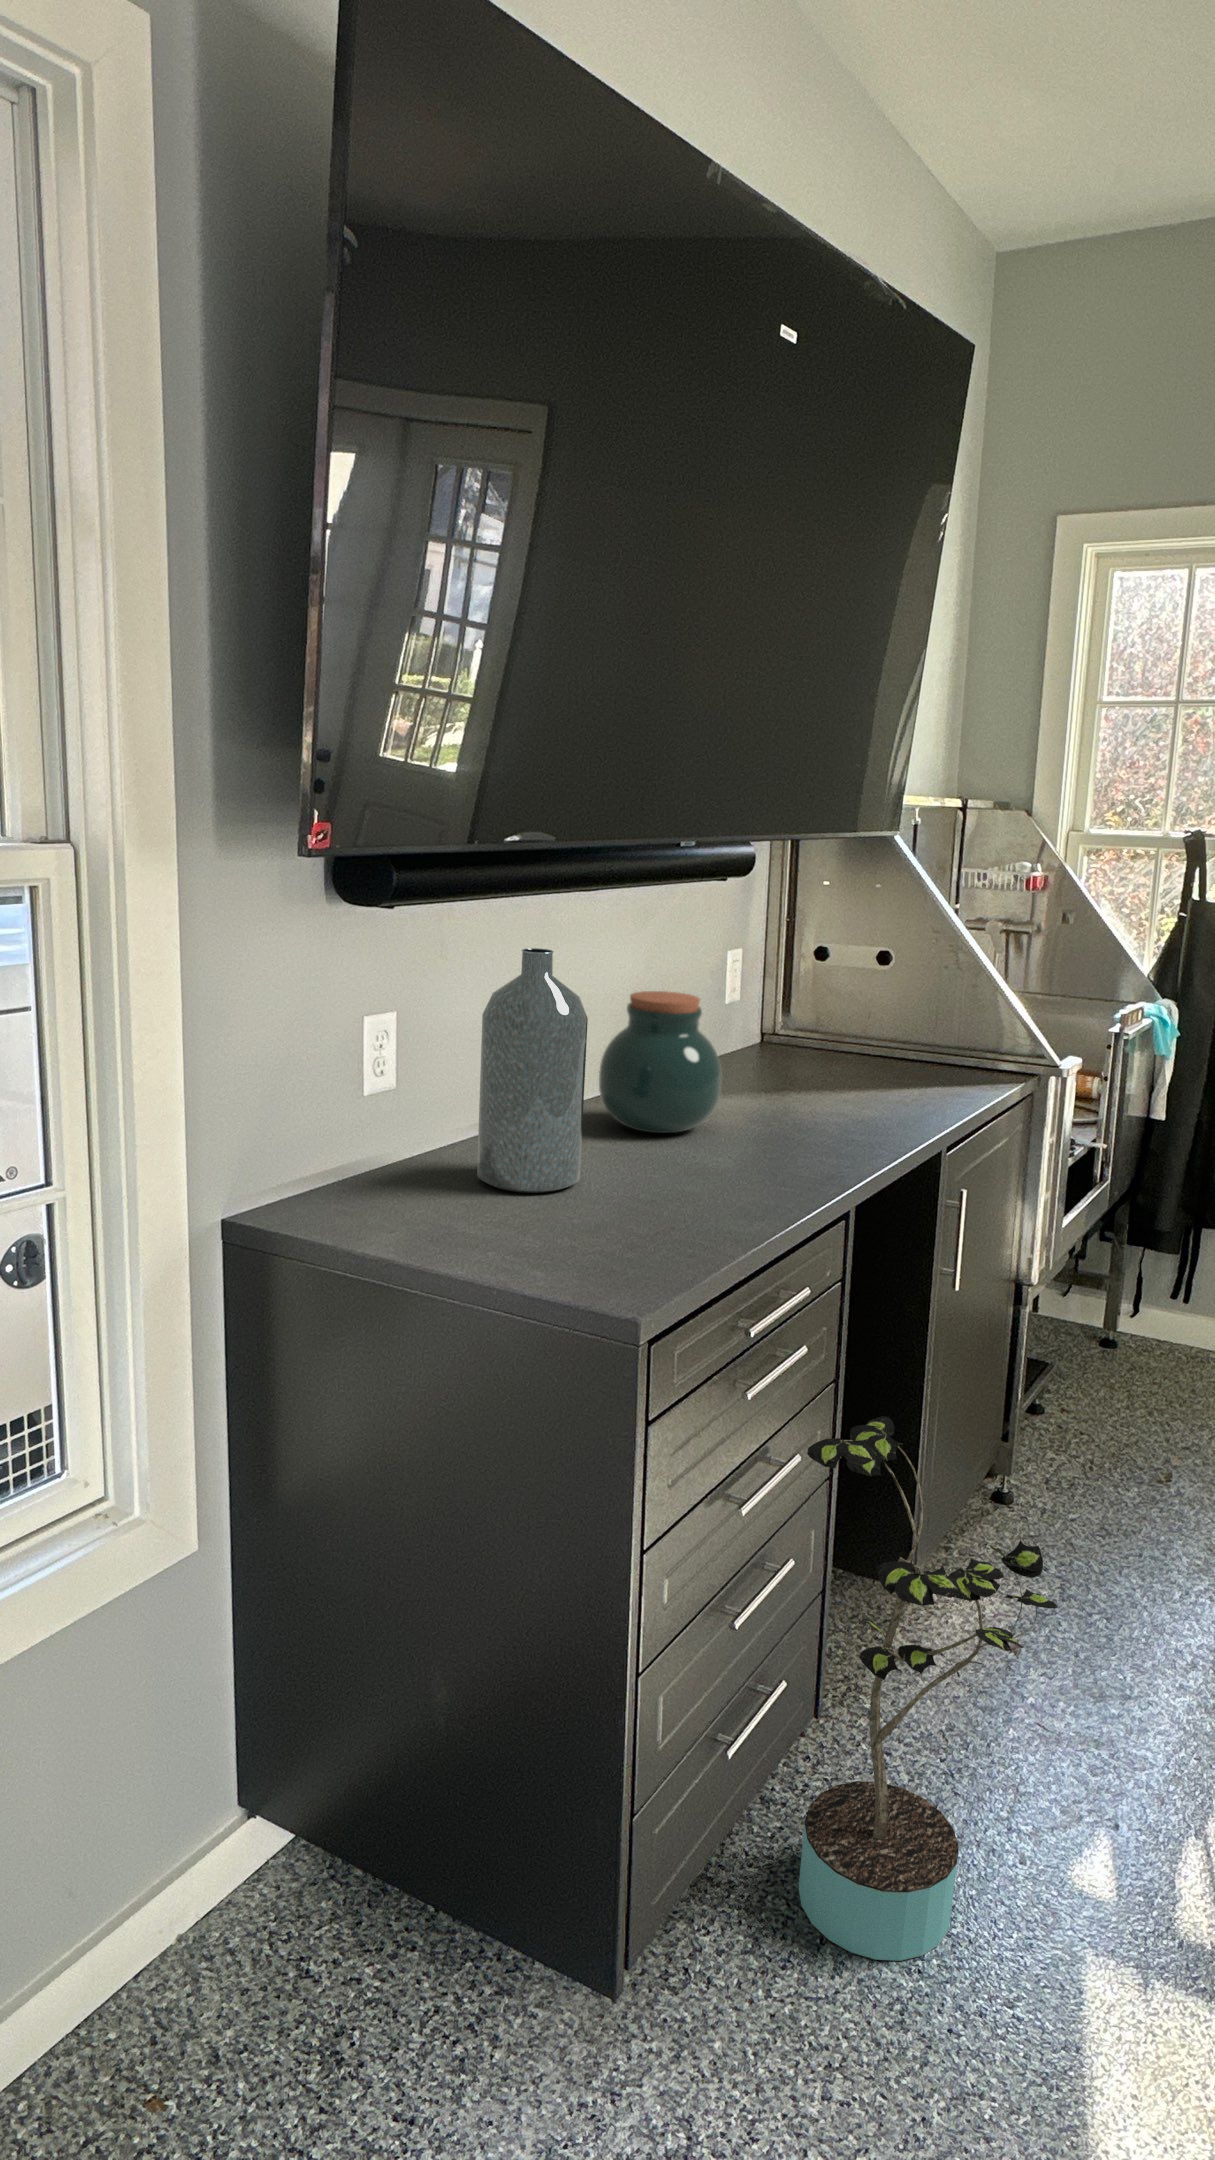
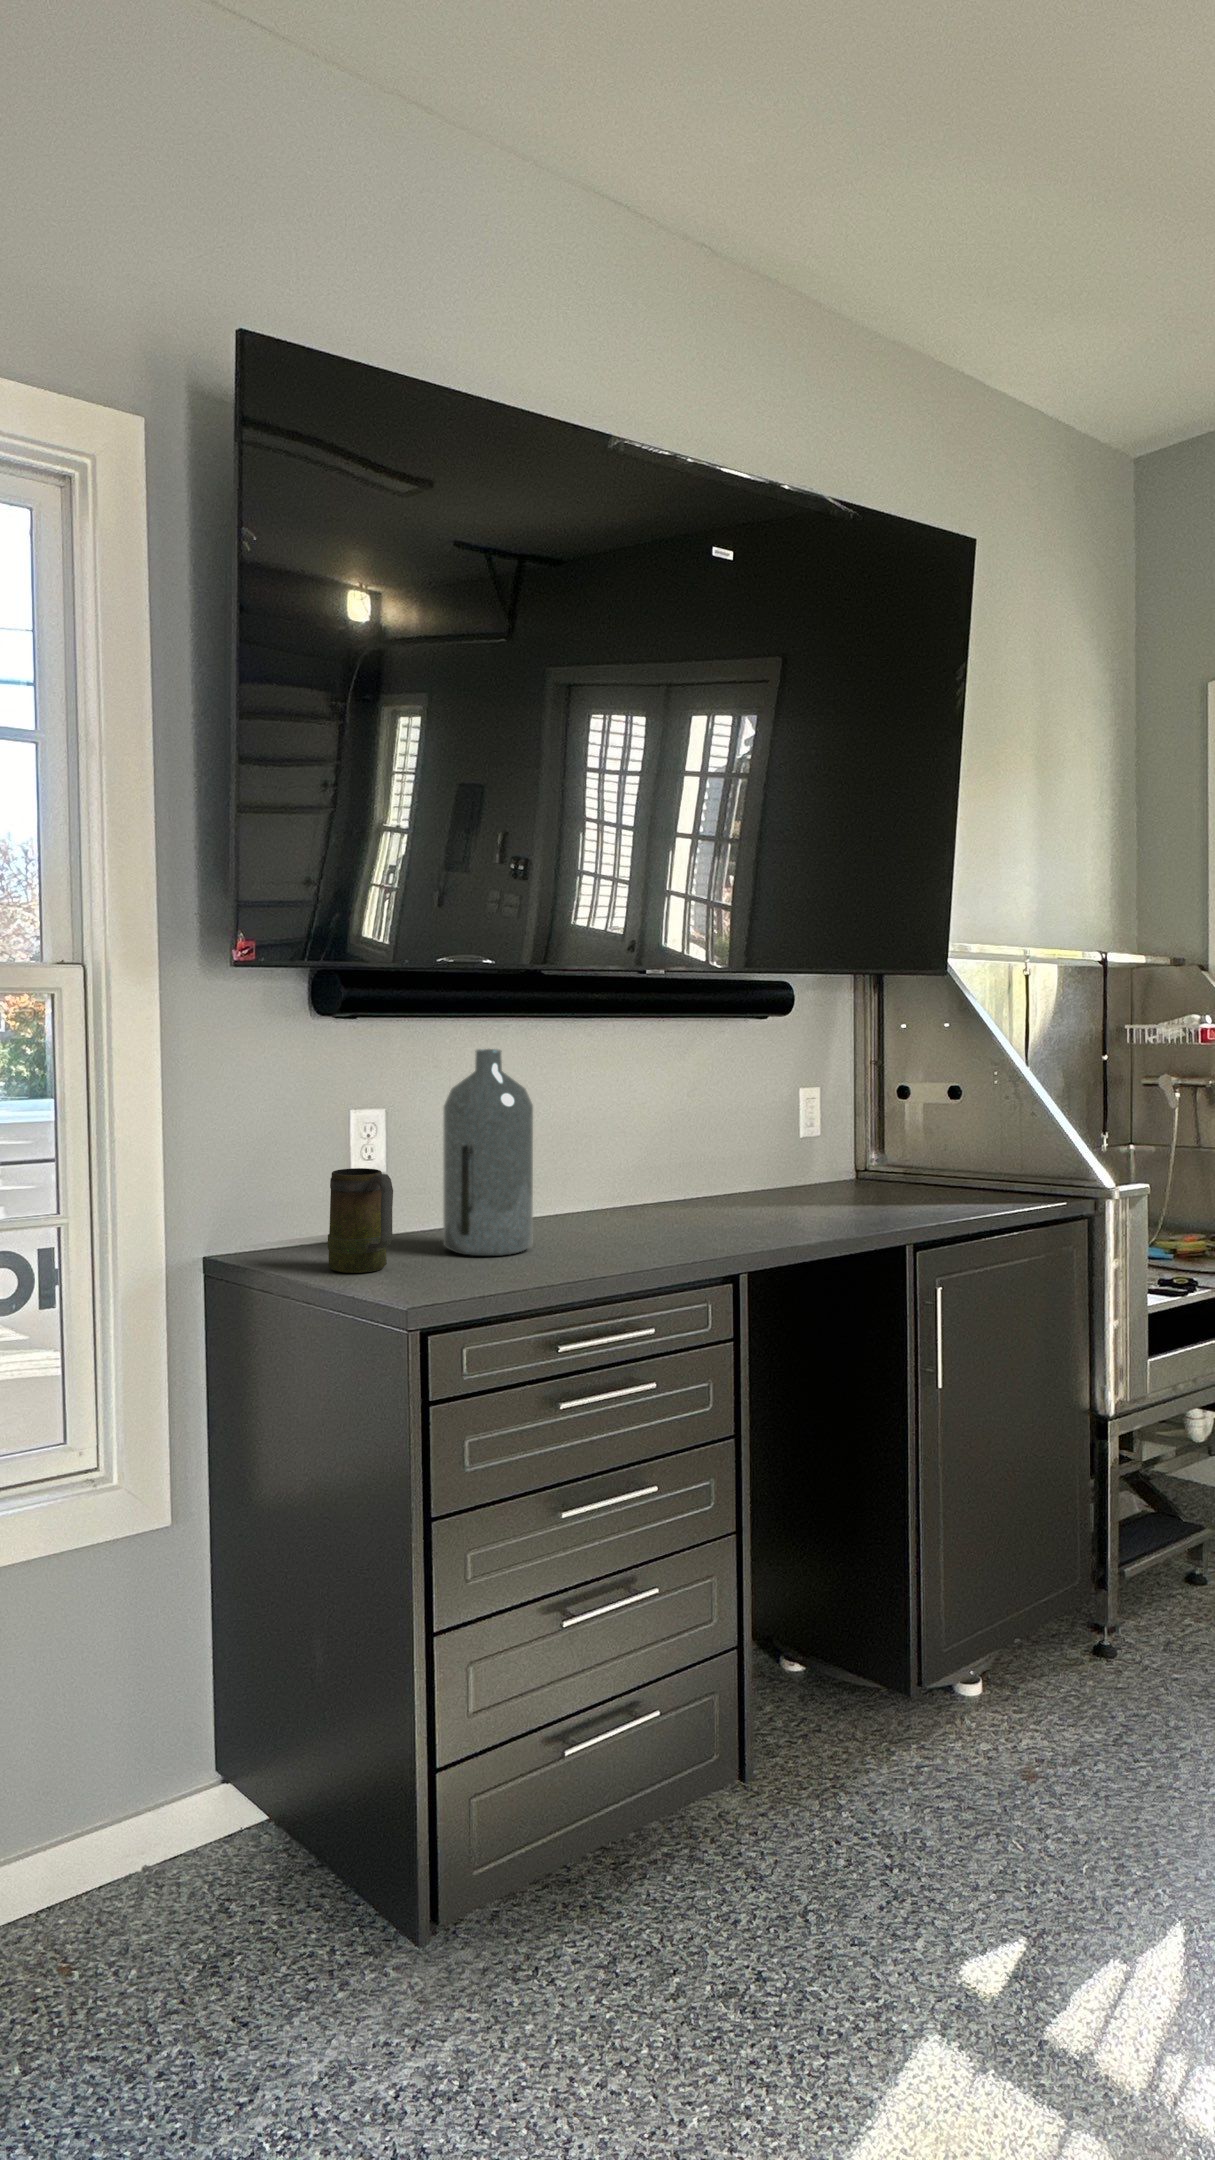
jar: present [599,991,722,1133] -> none [608,1101,718,1226]
mug: none [386,1102,483,1232] -> present [327,1168,393,1273]
potted plant: present [799,1416,1058,1961] -> none [658,1475,920,2001]

